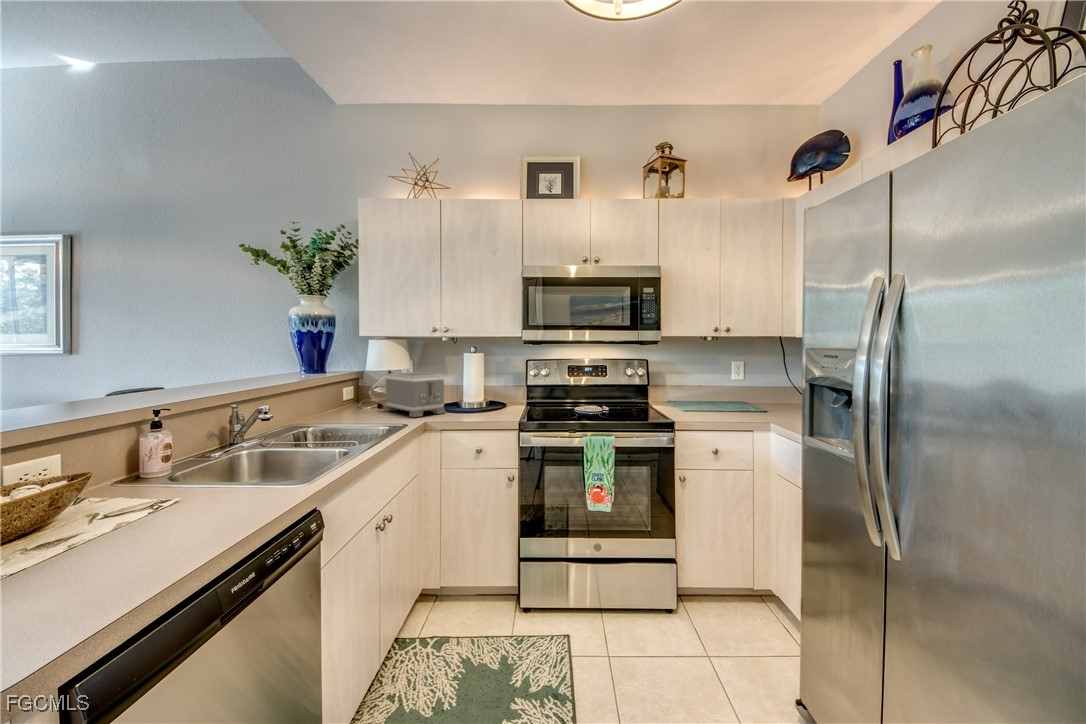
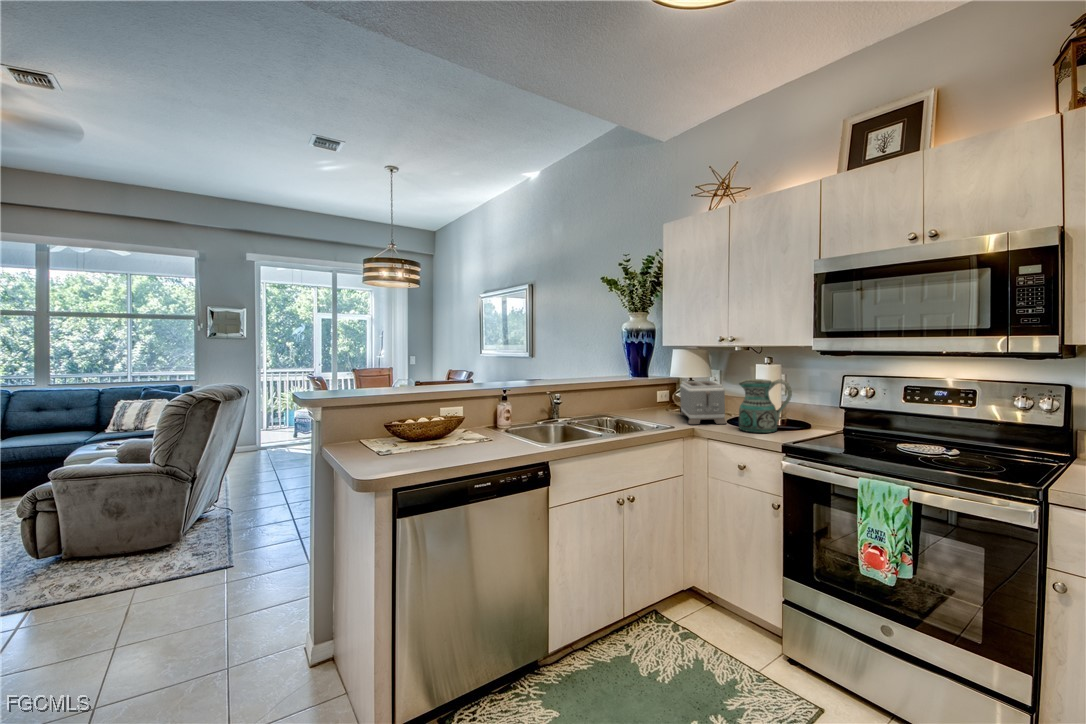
ceramic pitcher: none [463,366,507,416] -> present [739,379,792,433]

